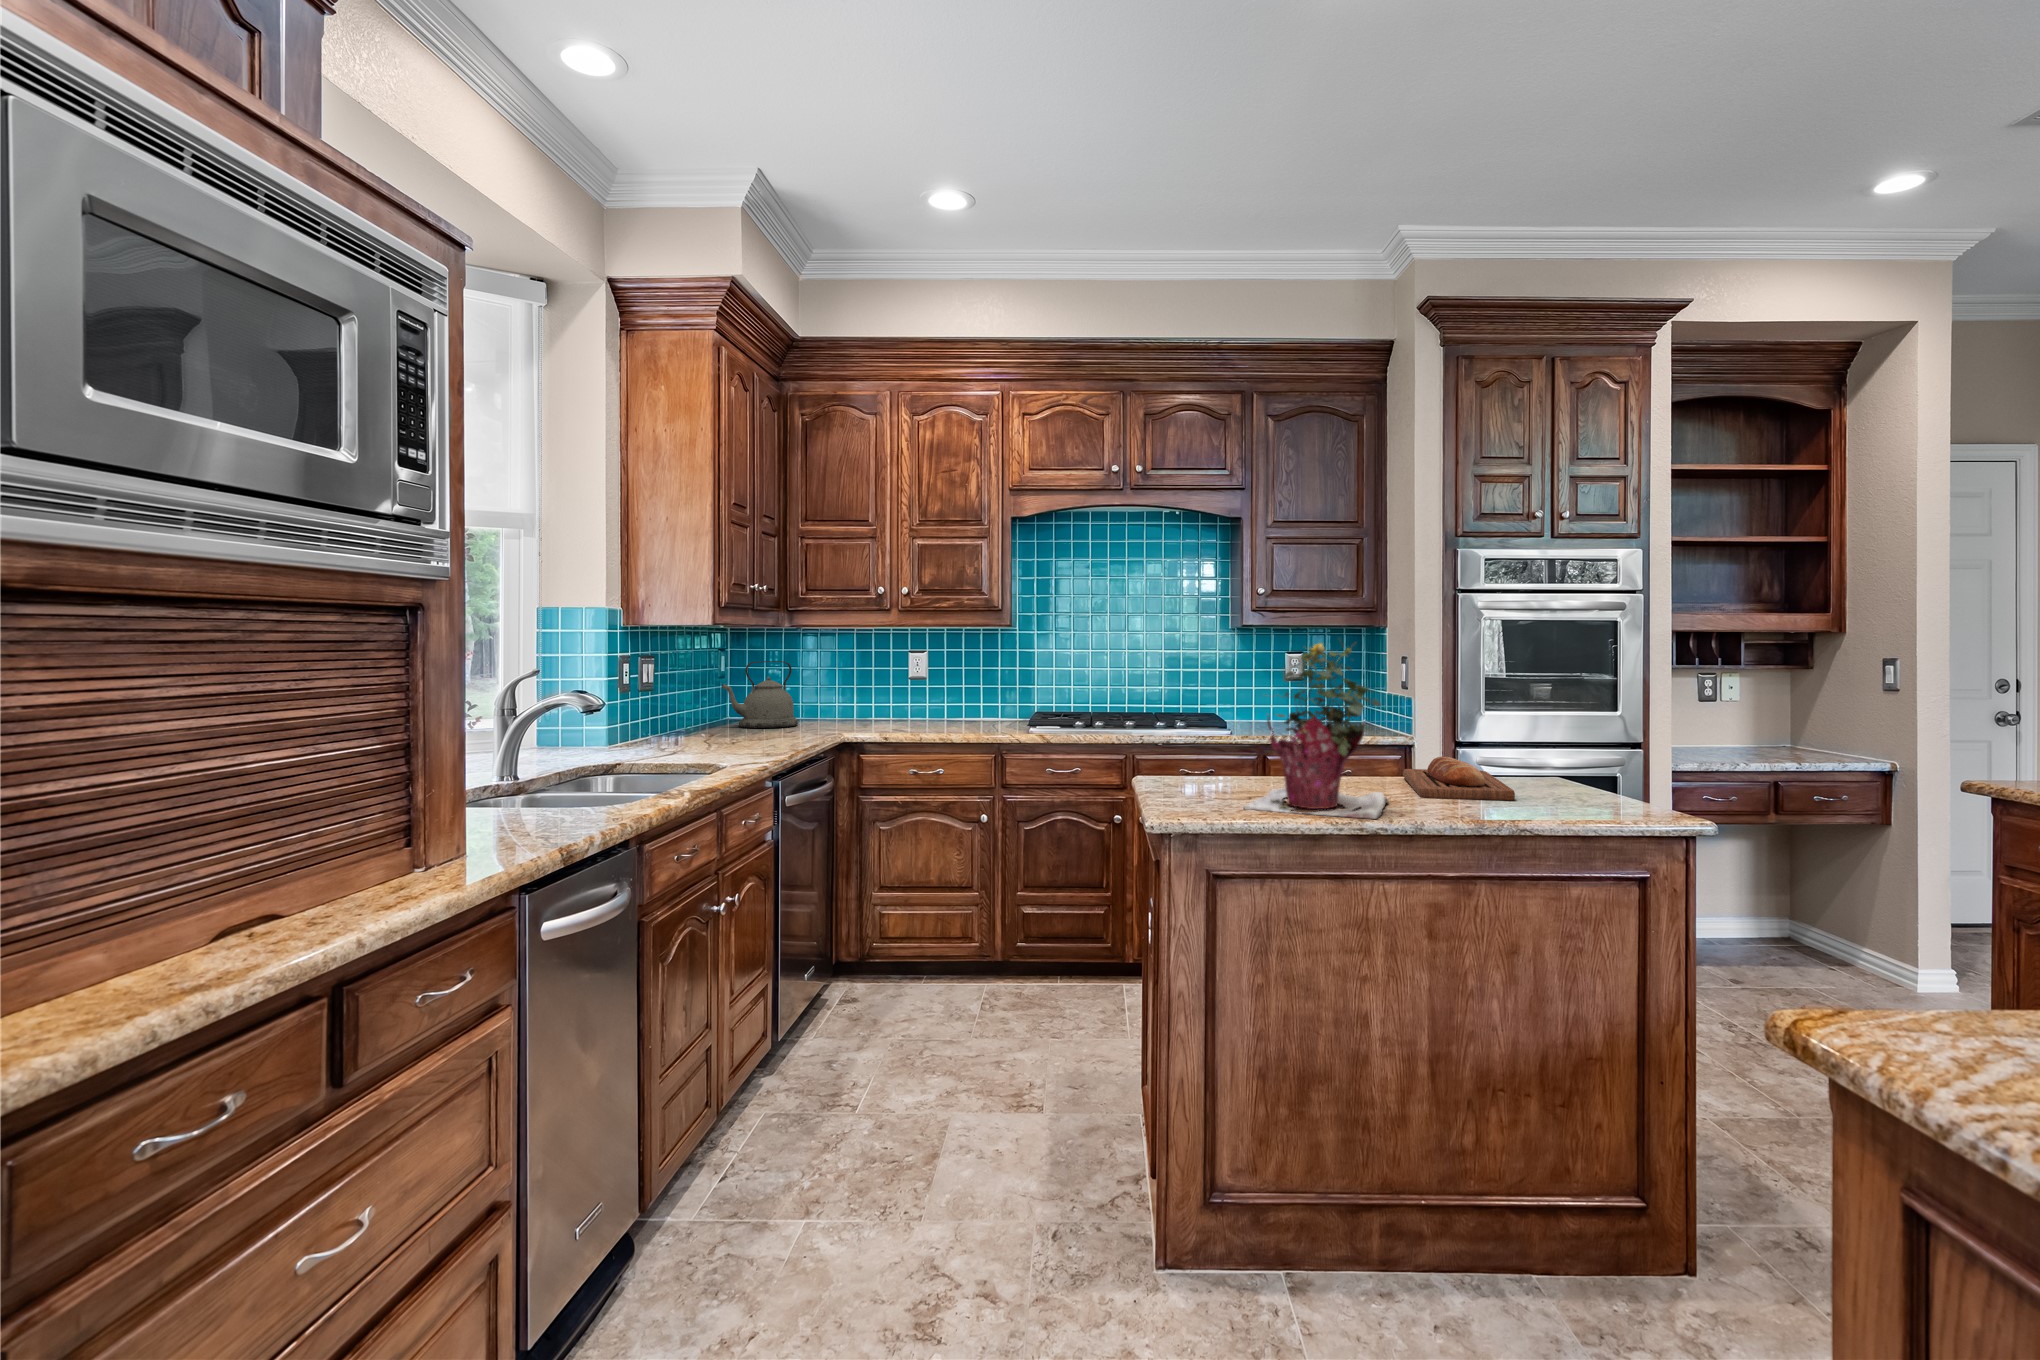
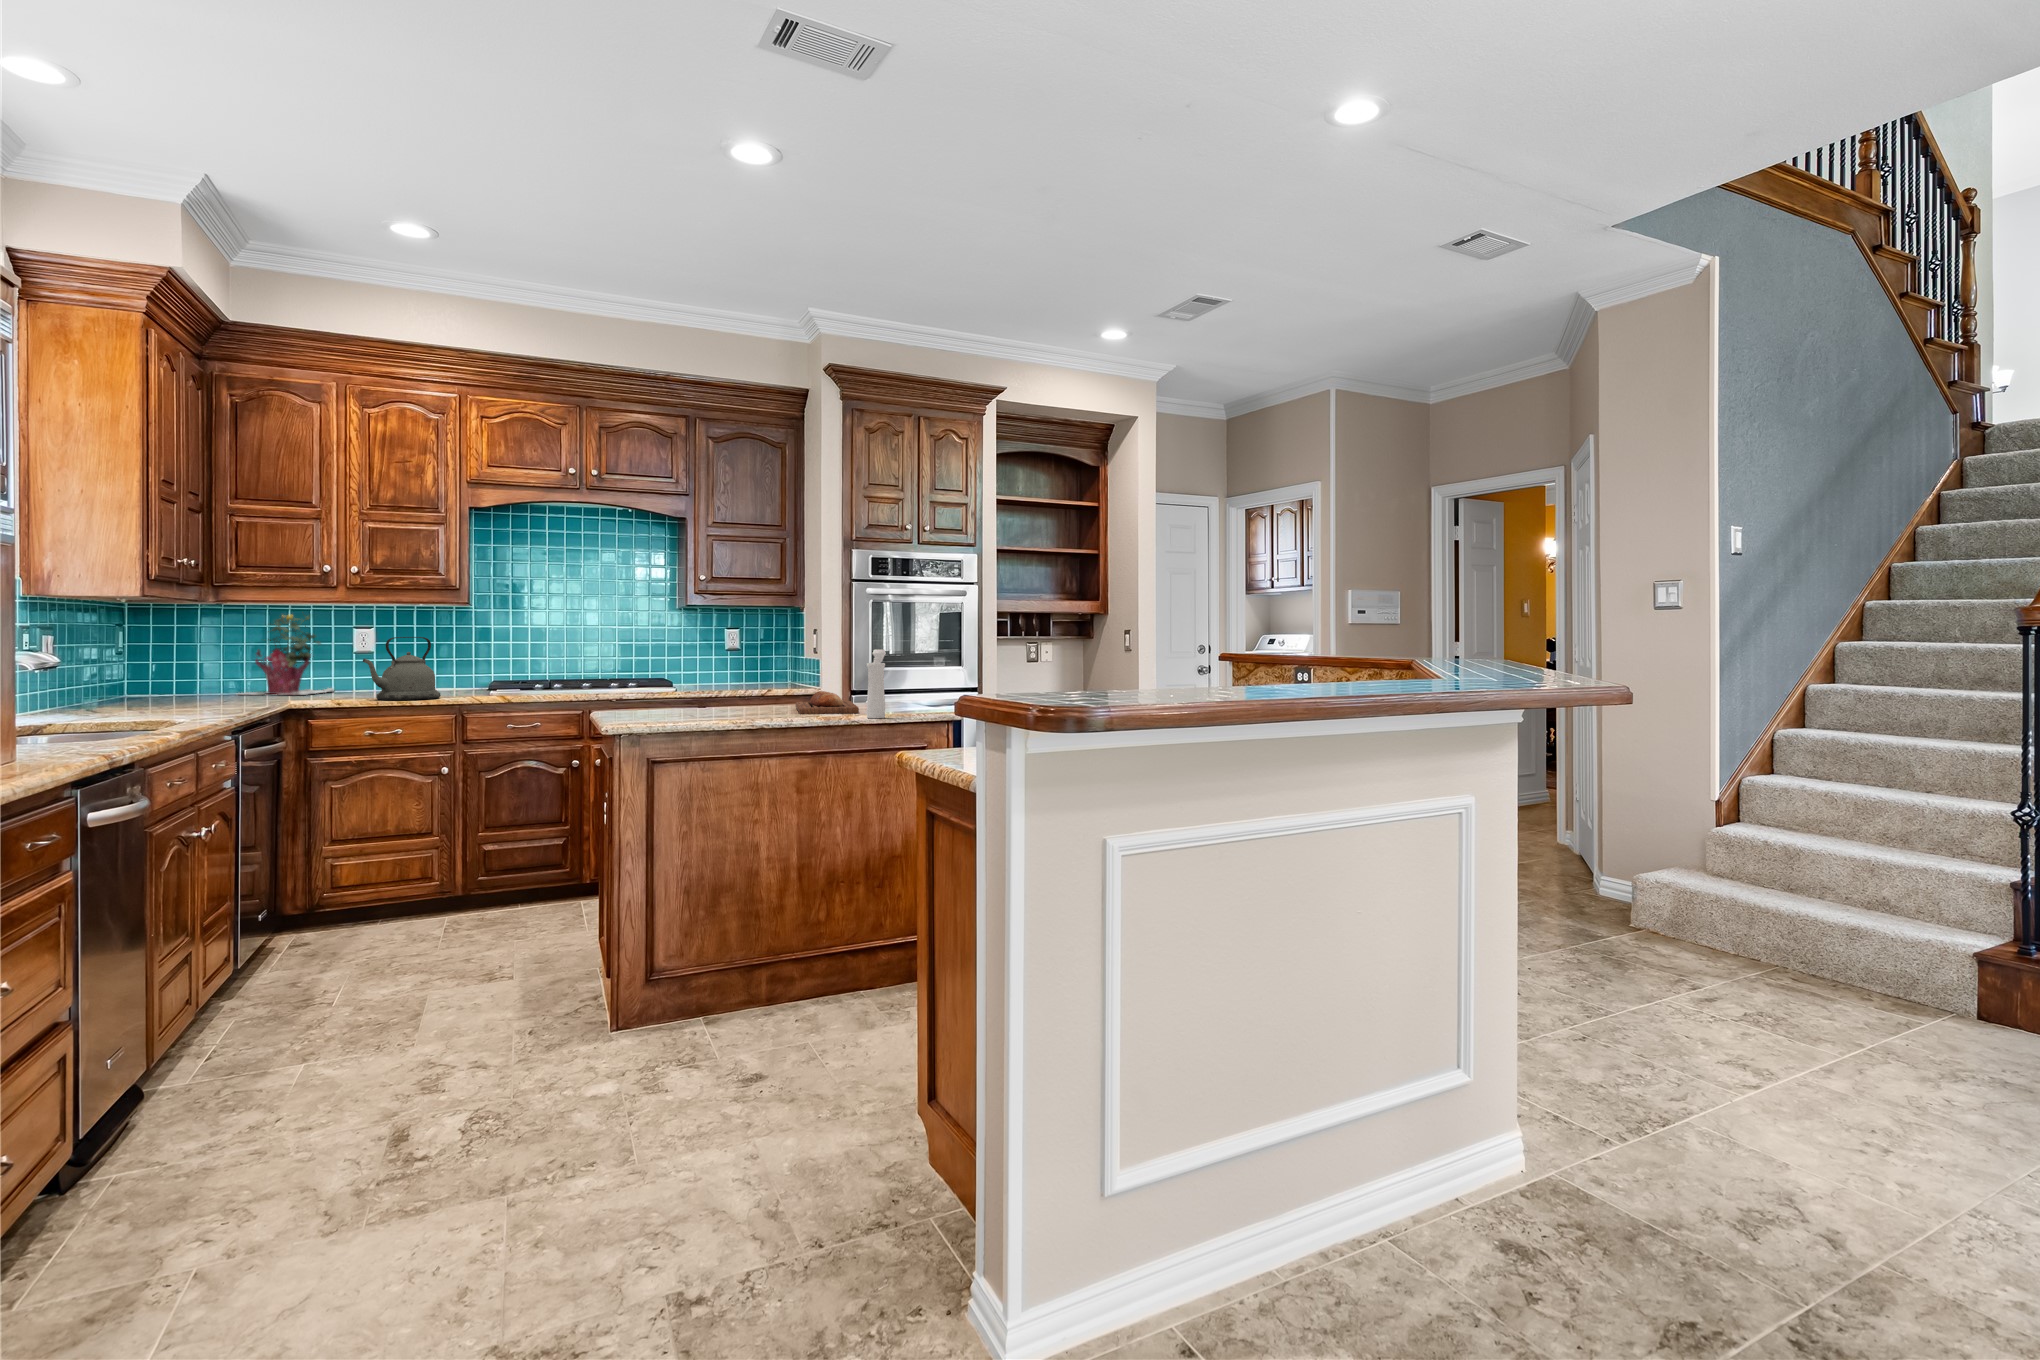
potted plant: present [1244,644,1388,819] -> present [239,615,335,695]
kettle: present [722,661,798,728] -> present [363,637,440,700]
pepper mill: none [1544,702,1579,822] -> present [866,649,886,718]

